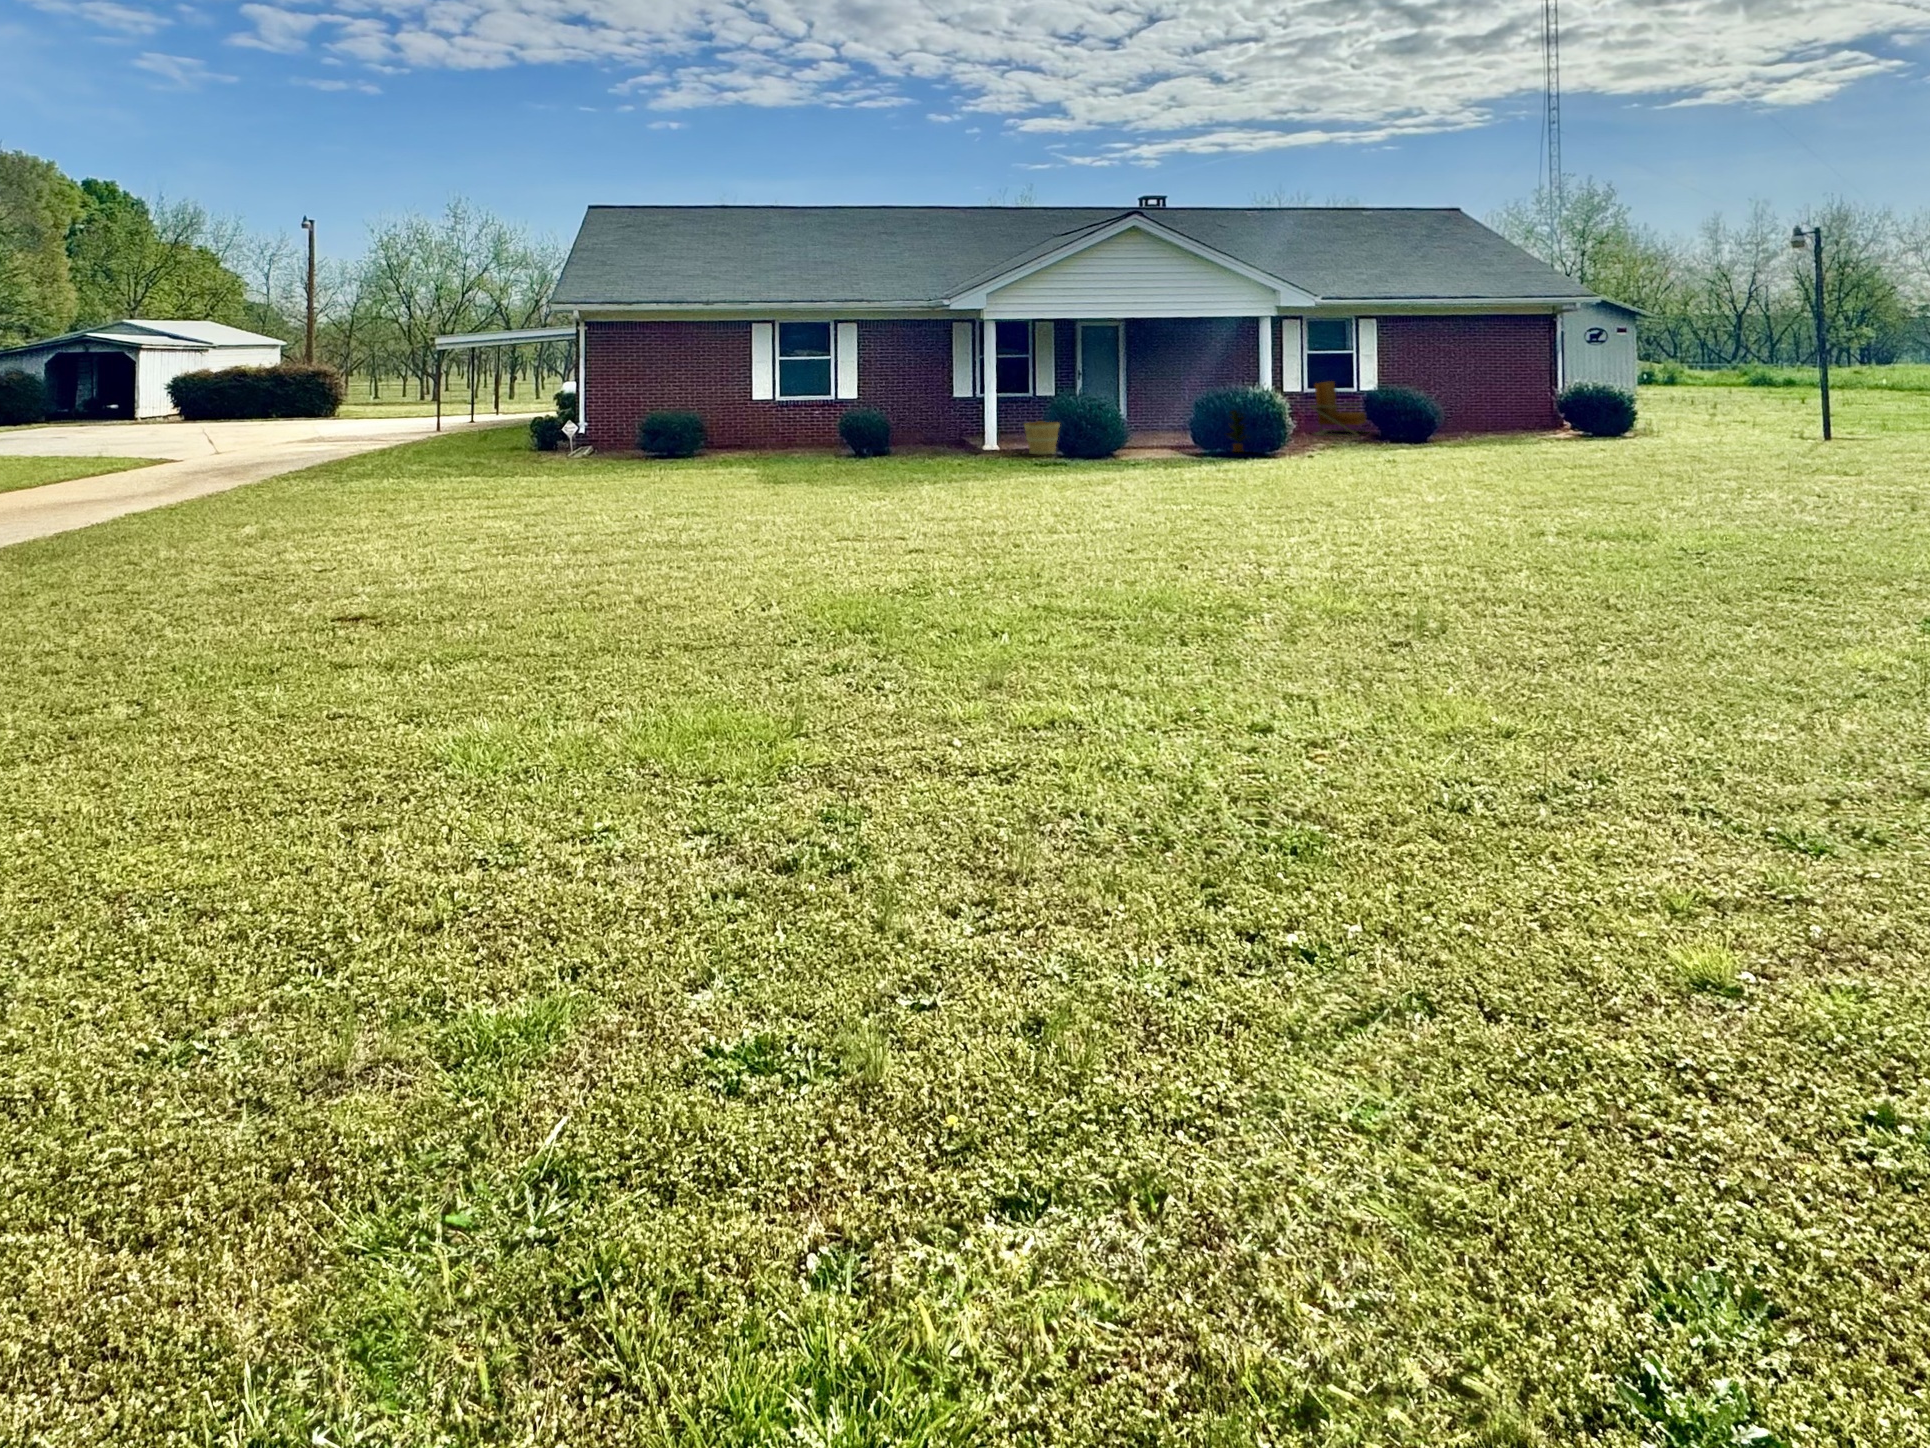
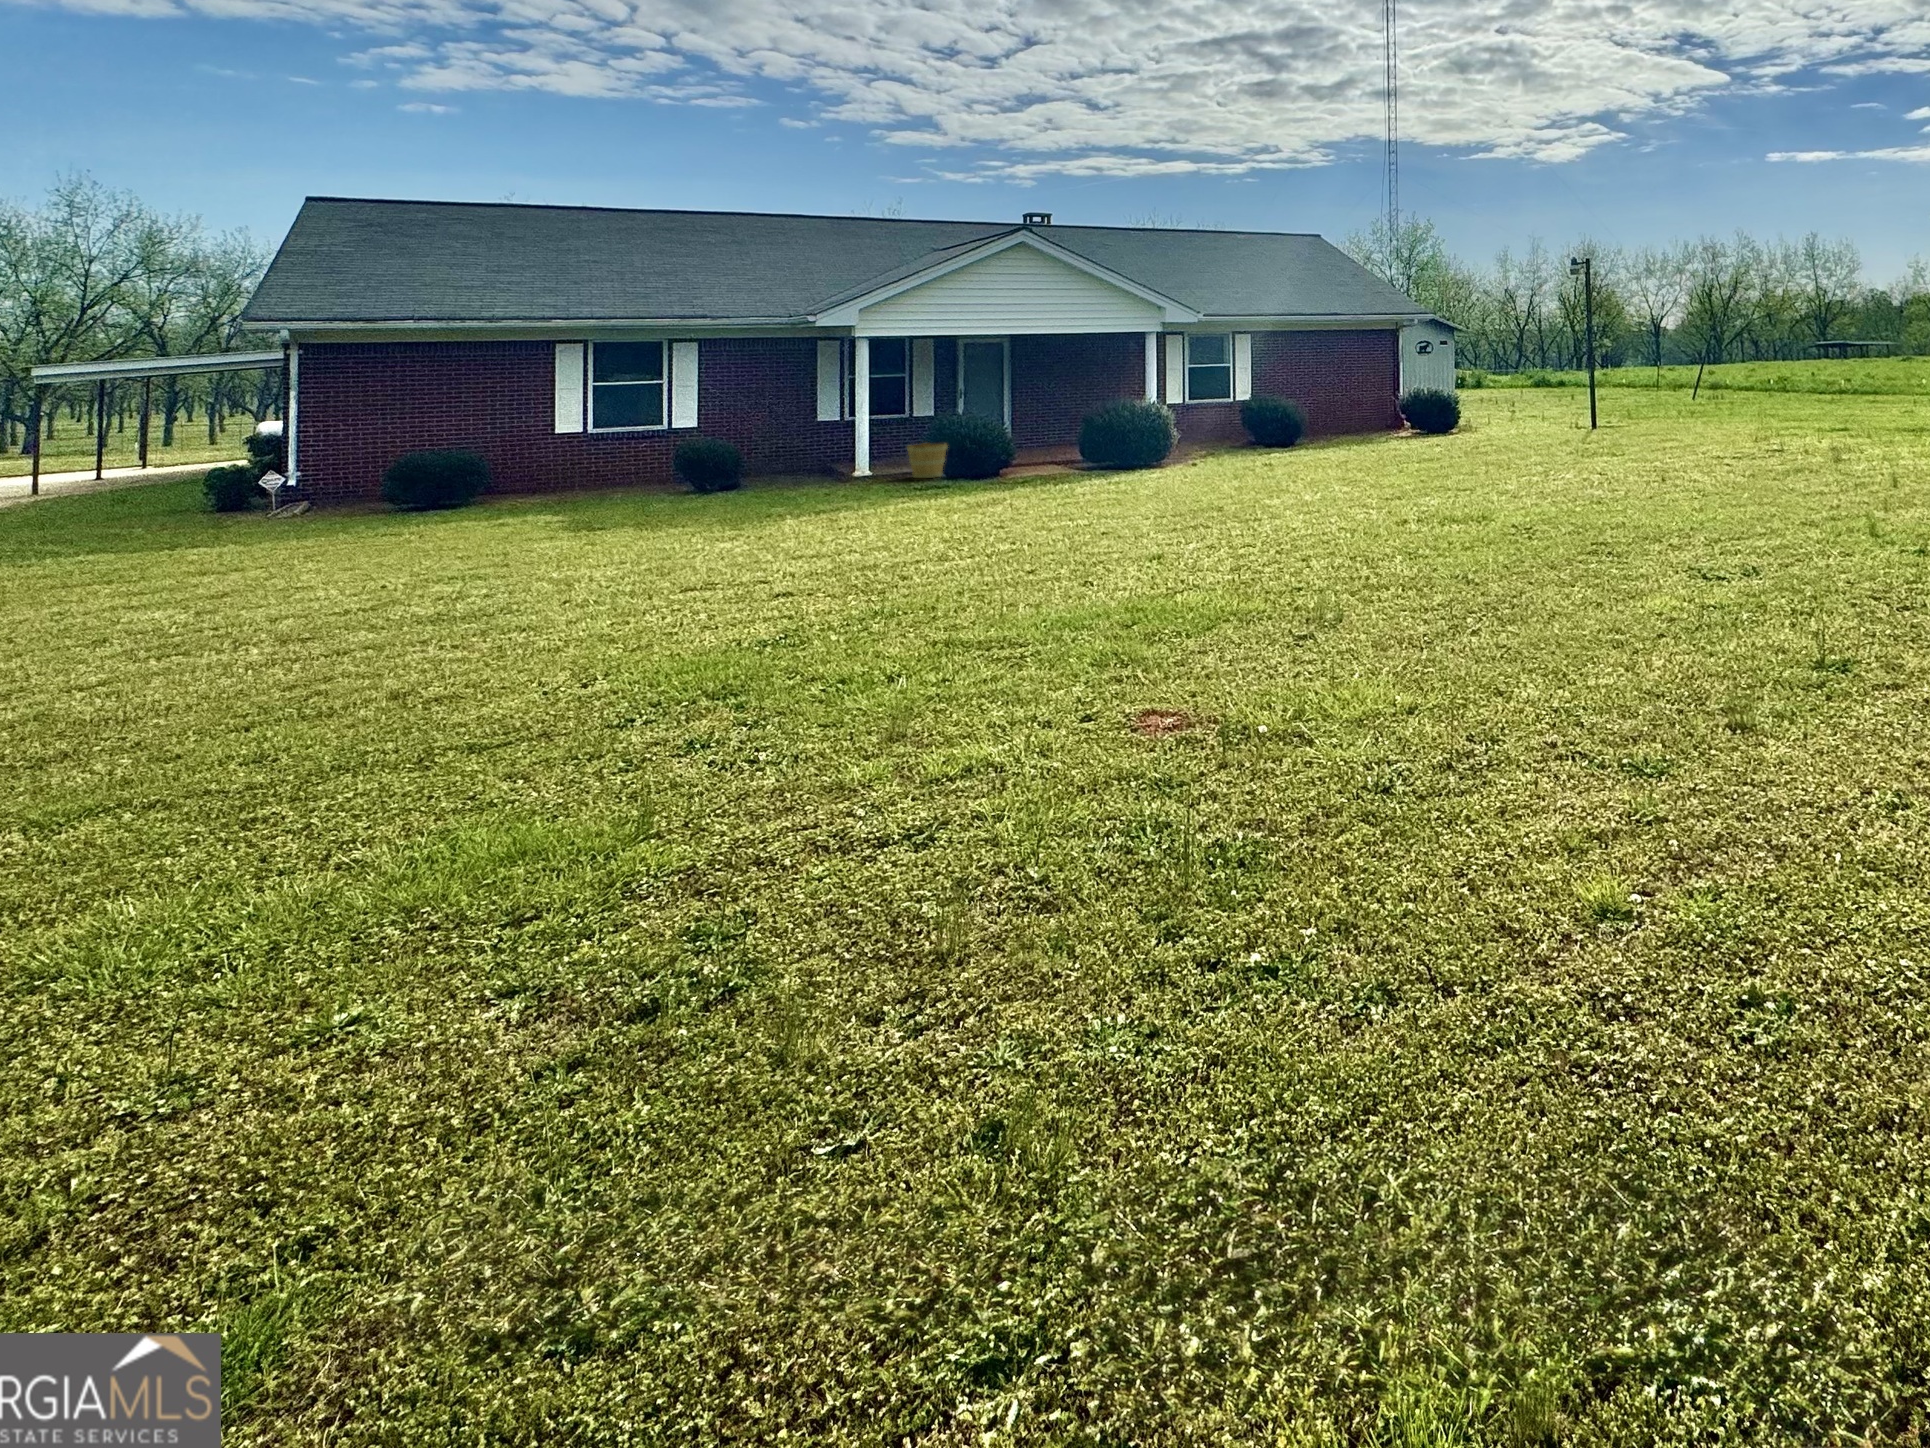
lounge chair: present [1310,381,1367,437] -> none [1196,395,1250,447]
potted plant: present [1224,410,1247,452] -> none [1118,425,1144,466]

